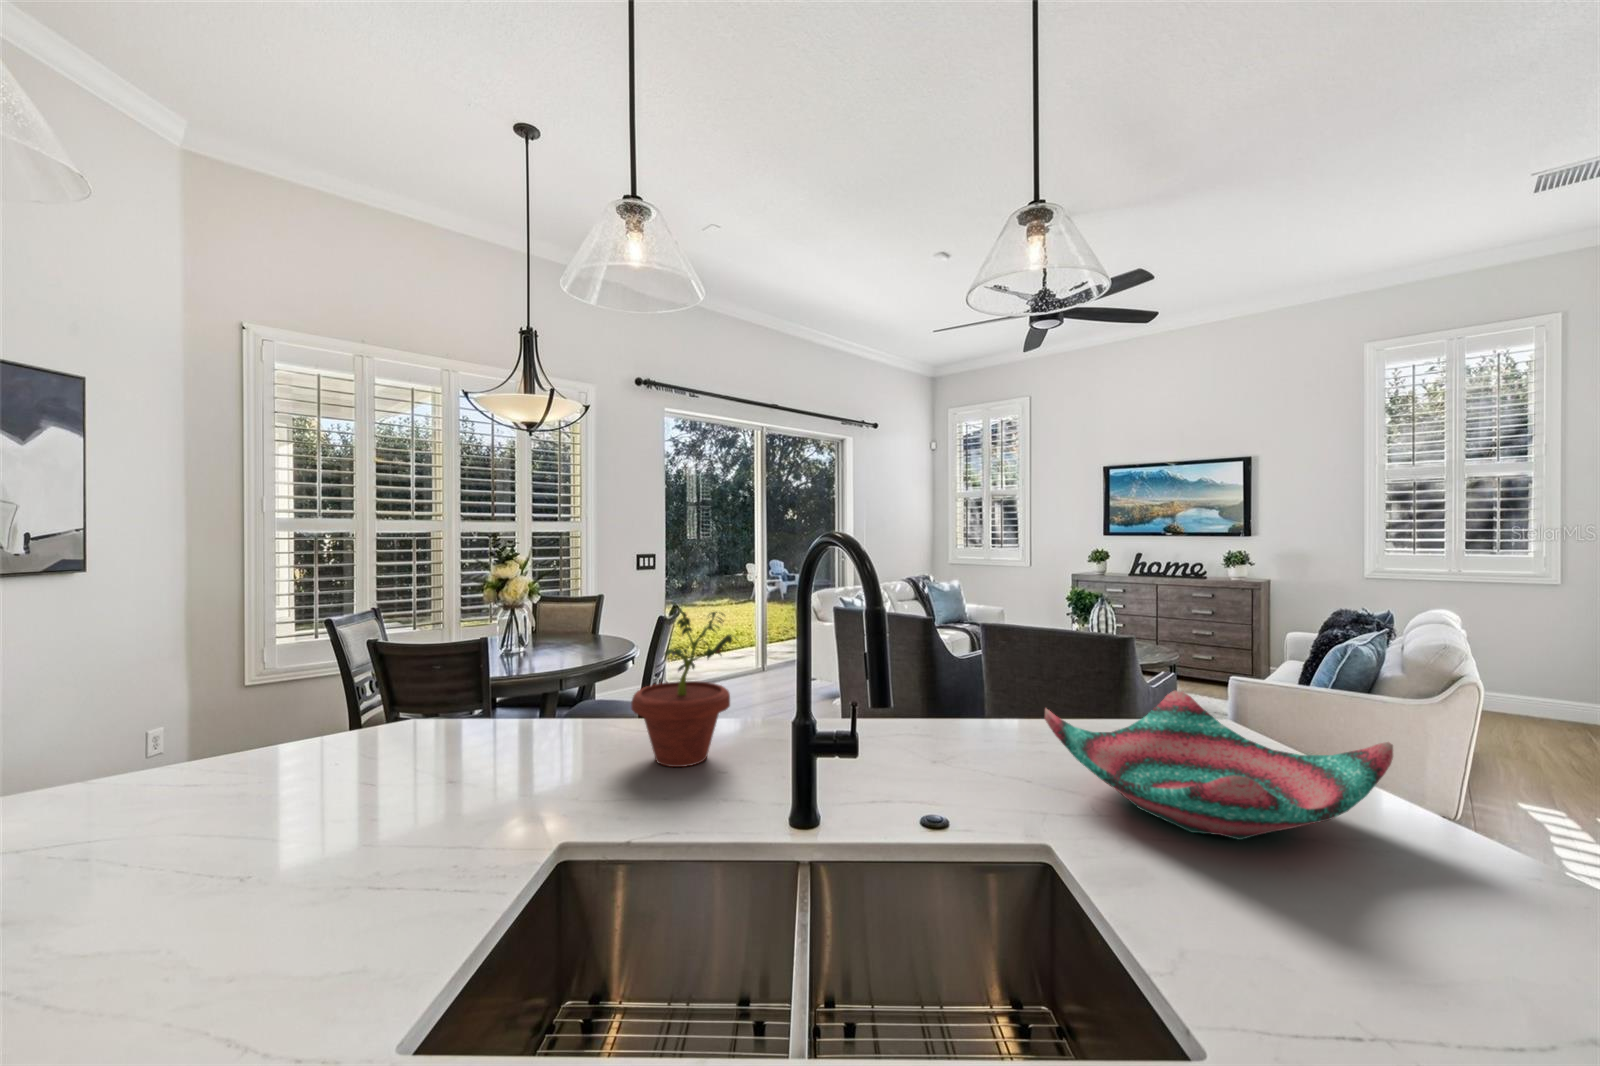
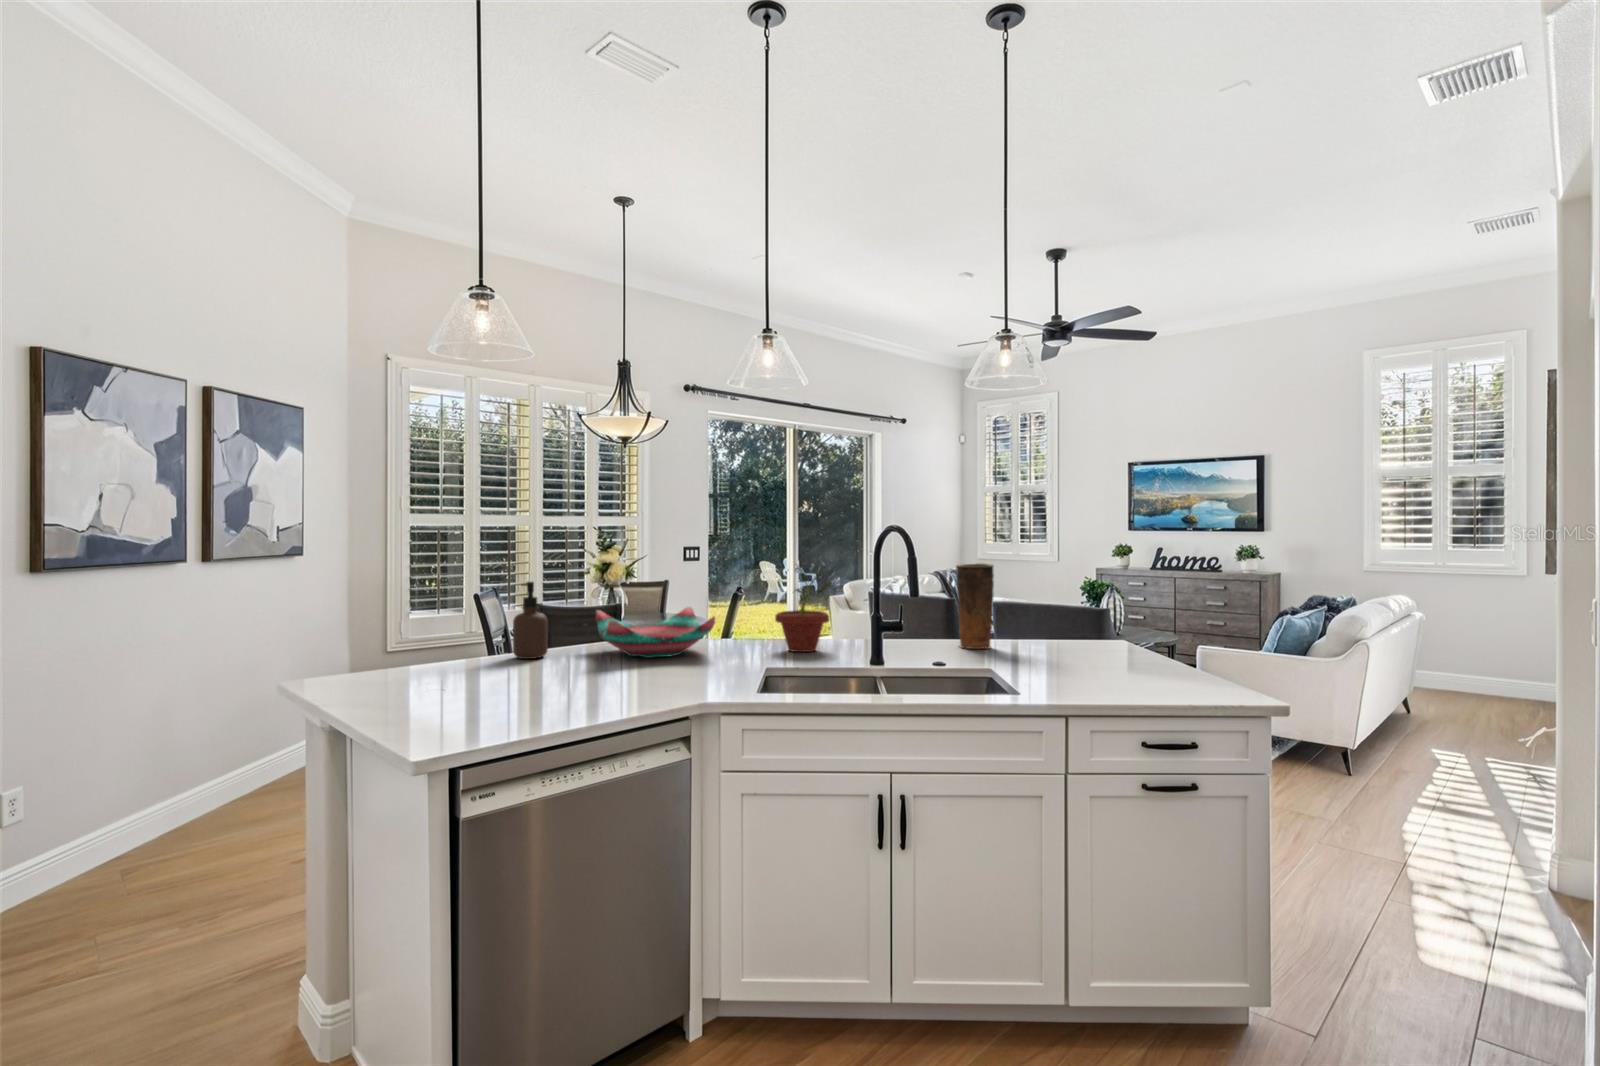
vase: none [955,598,1023,754] -> present [956,563,994,649]
soap dispenser: none [83,644,176,802] -> present [513,582,548,659]
decorative bowl: present [1045,690,1393,840] -> present [596,607,715,658]

